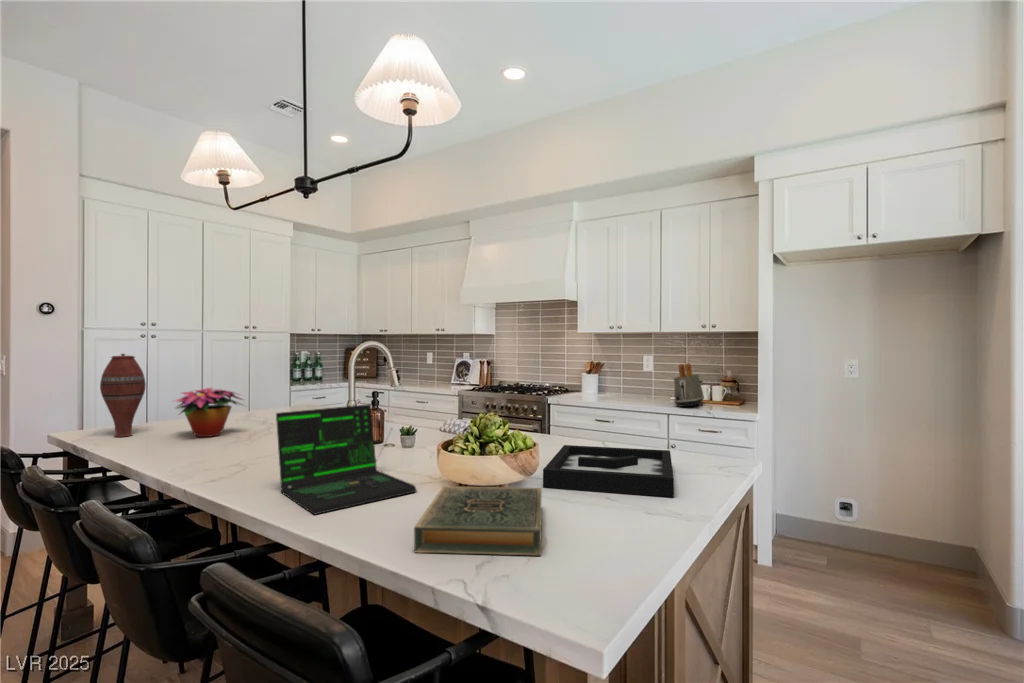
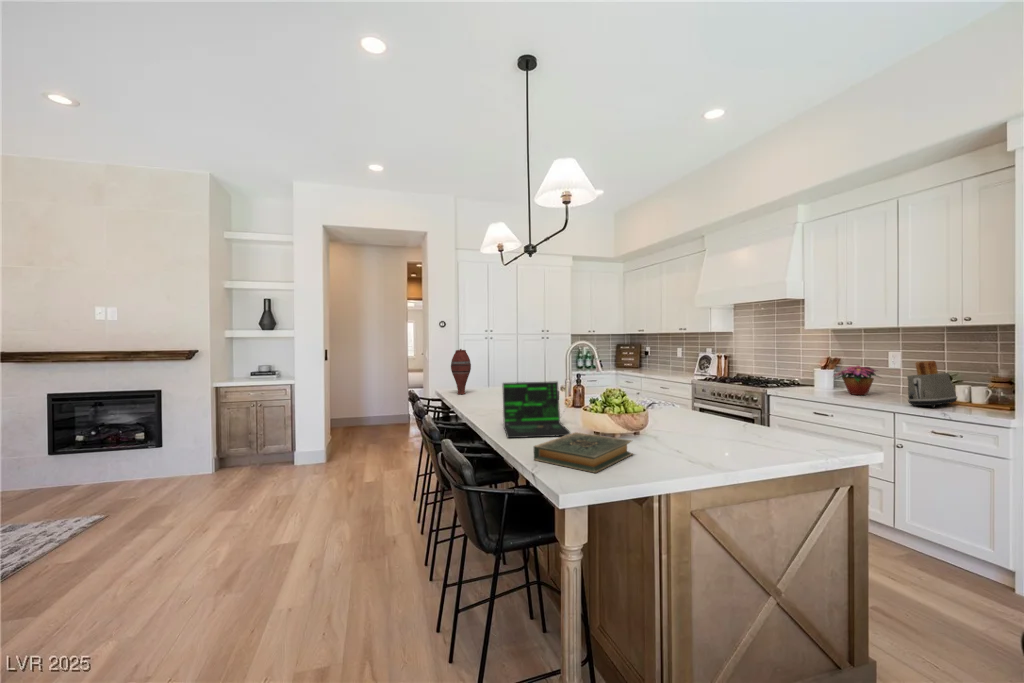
flower arrangement: present [176,388,242,437] -> present [836,366,878,395]
decorative tray: present [543,445,674,497] -> none [653,421,786,464]

